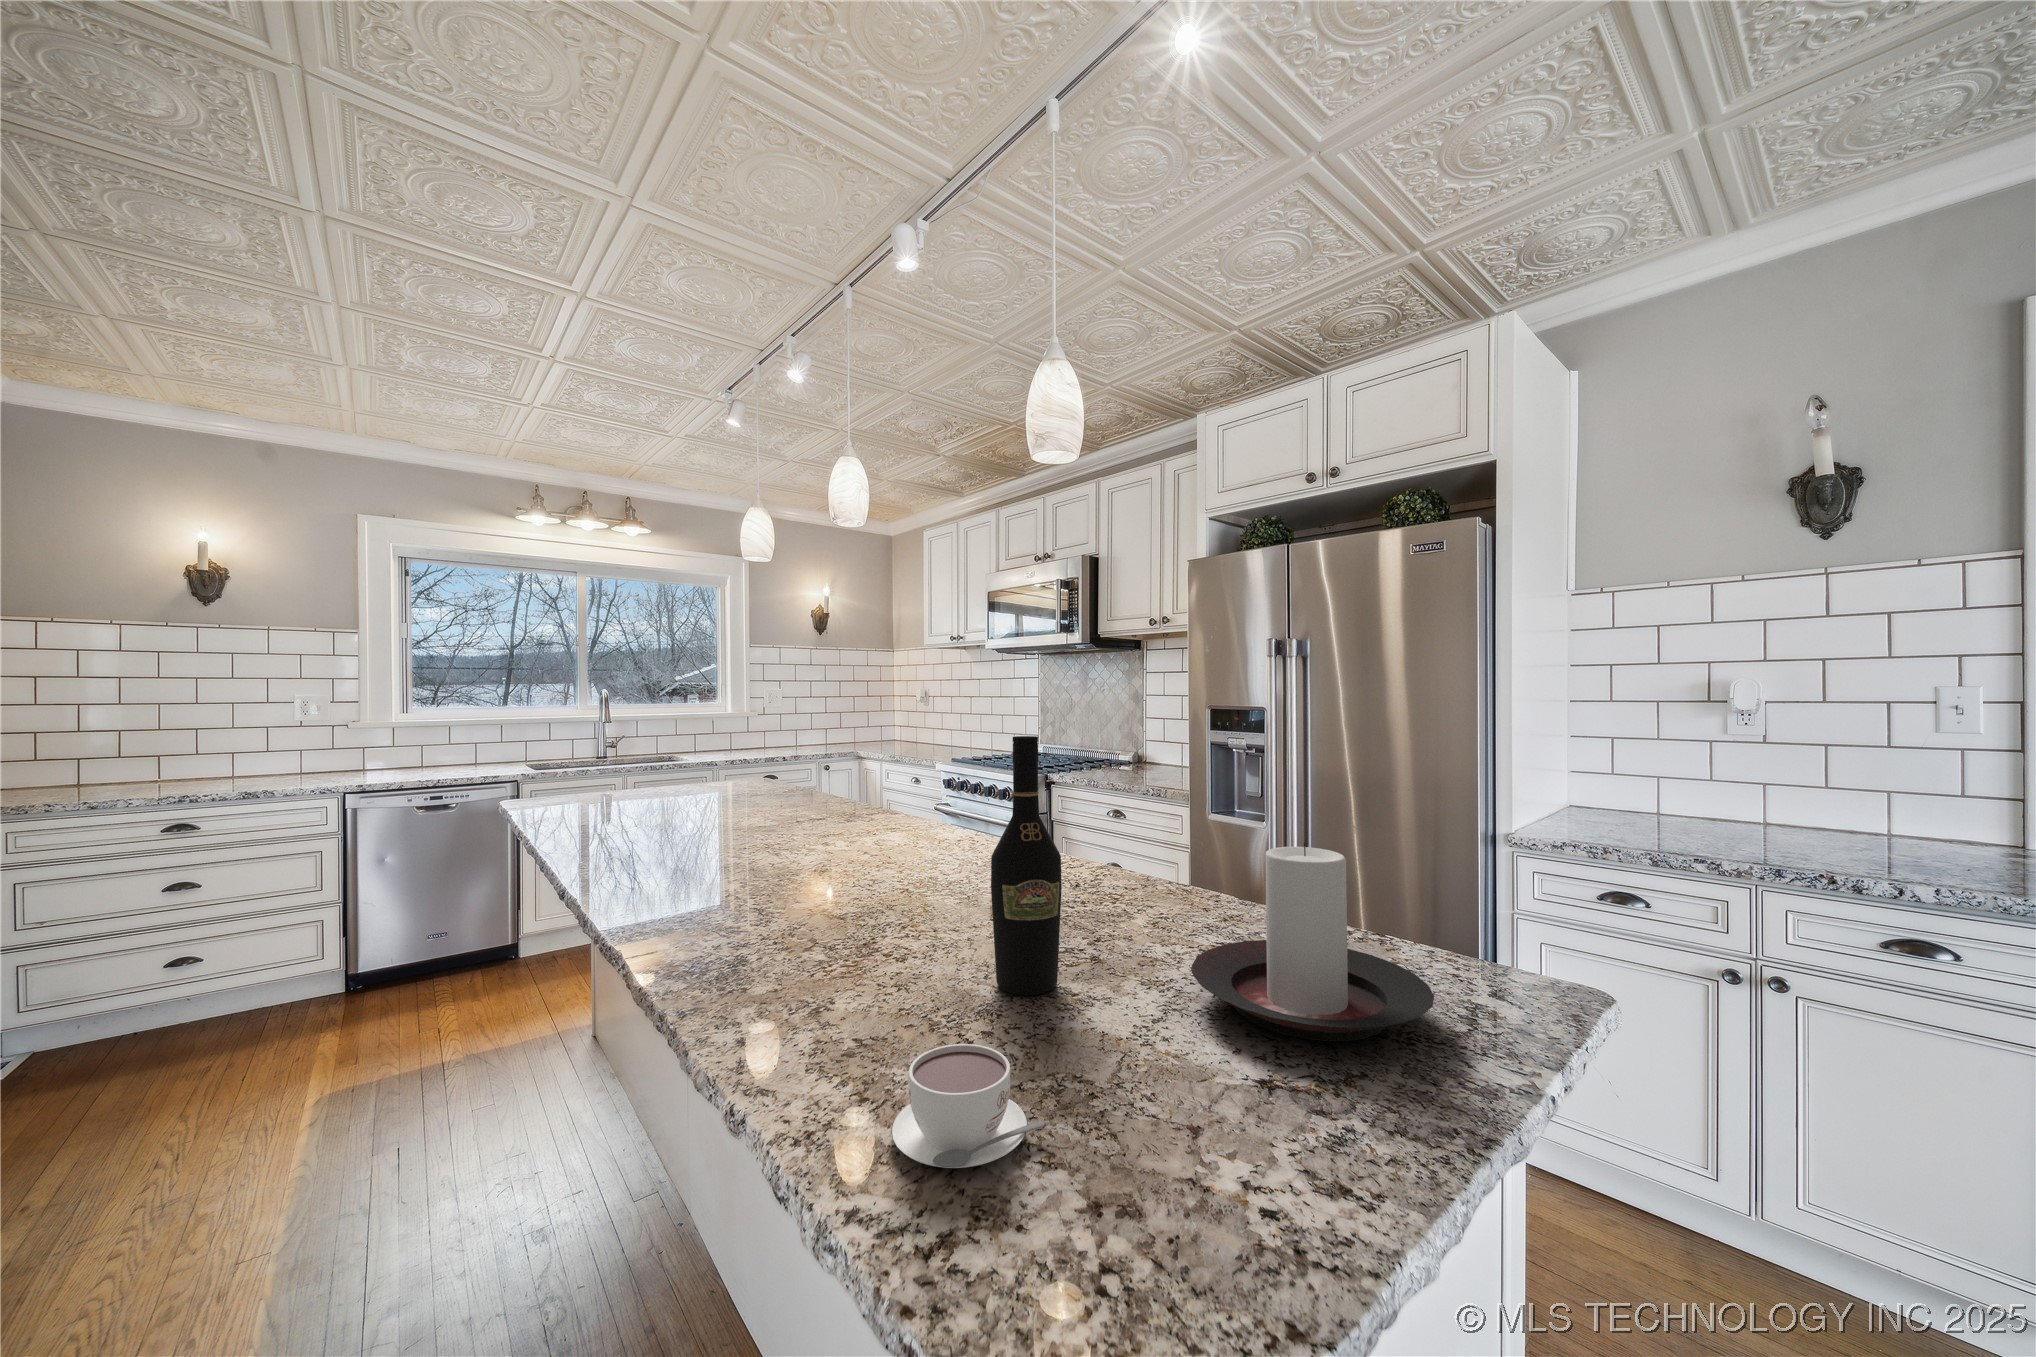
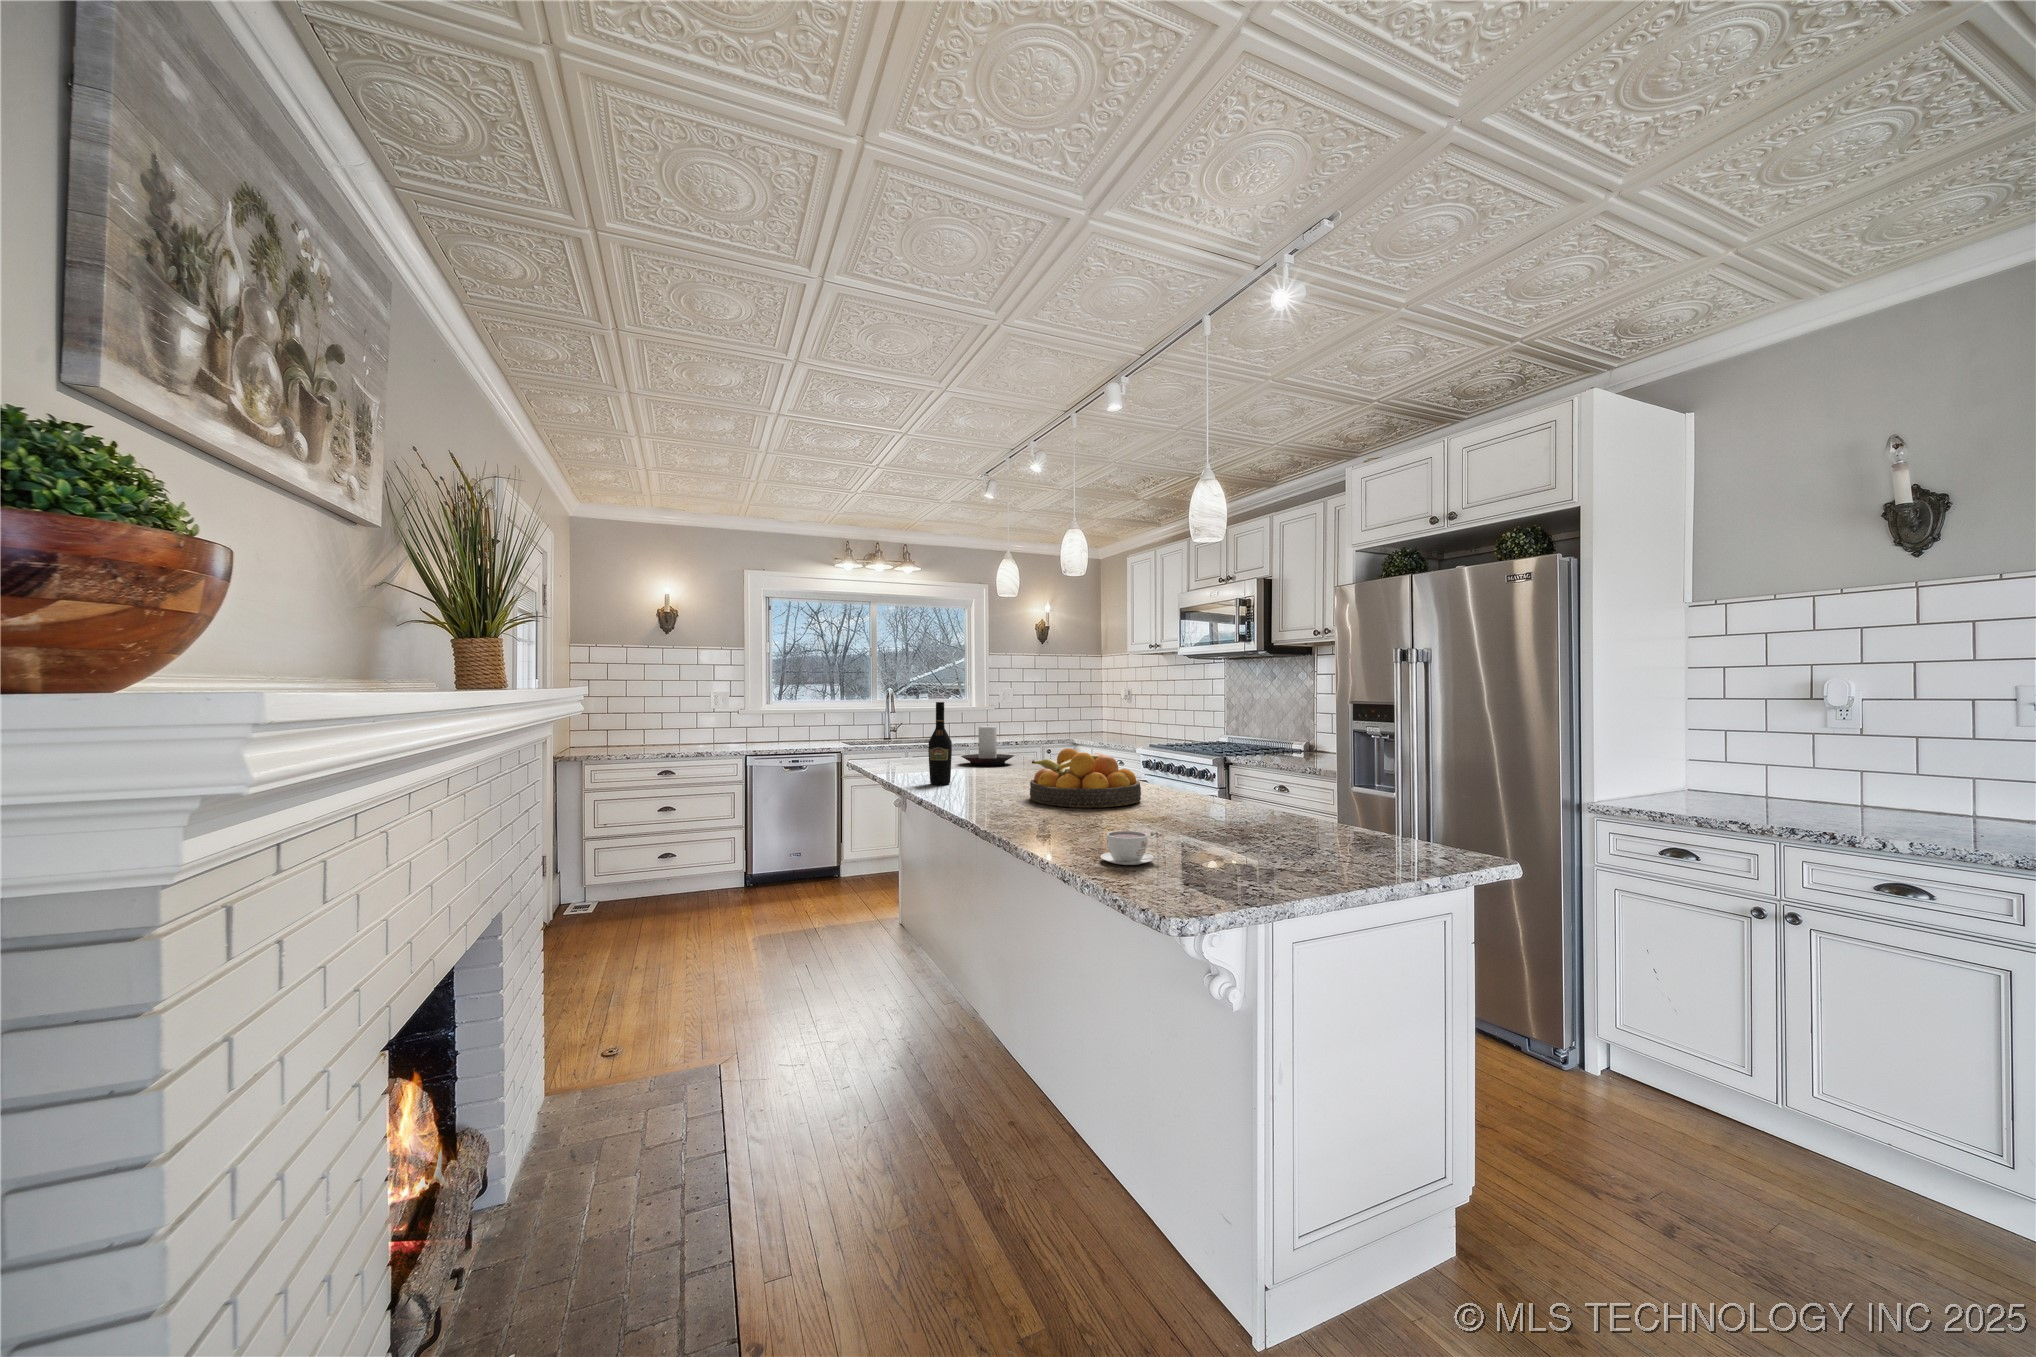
wine bottle: present [991,736,1062,995] -> present [928,702,952,785]
fruit bowl: none [767,791,956,902] -> present [1030,748,1141,808]
candle holder: present [1192,842,1434,1041] -> present [961,726,1014,765]

